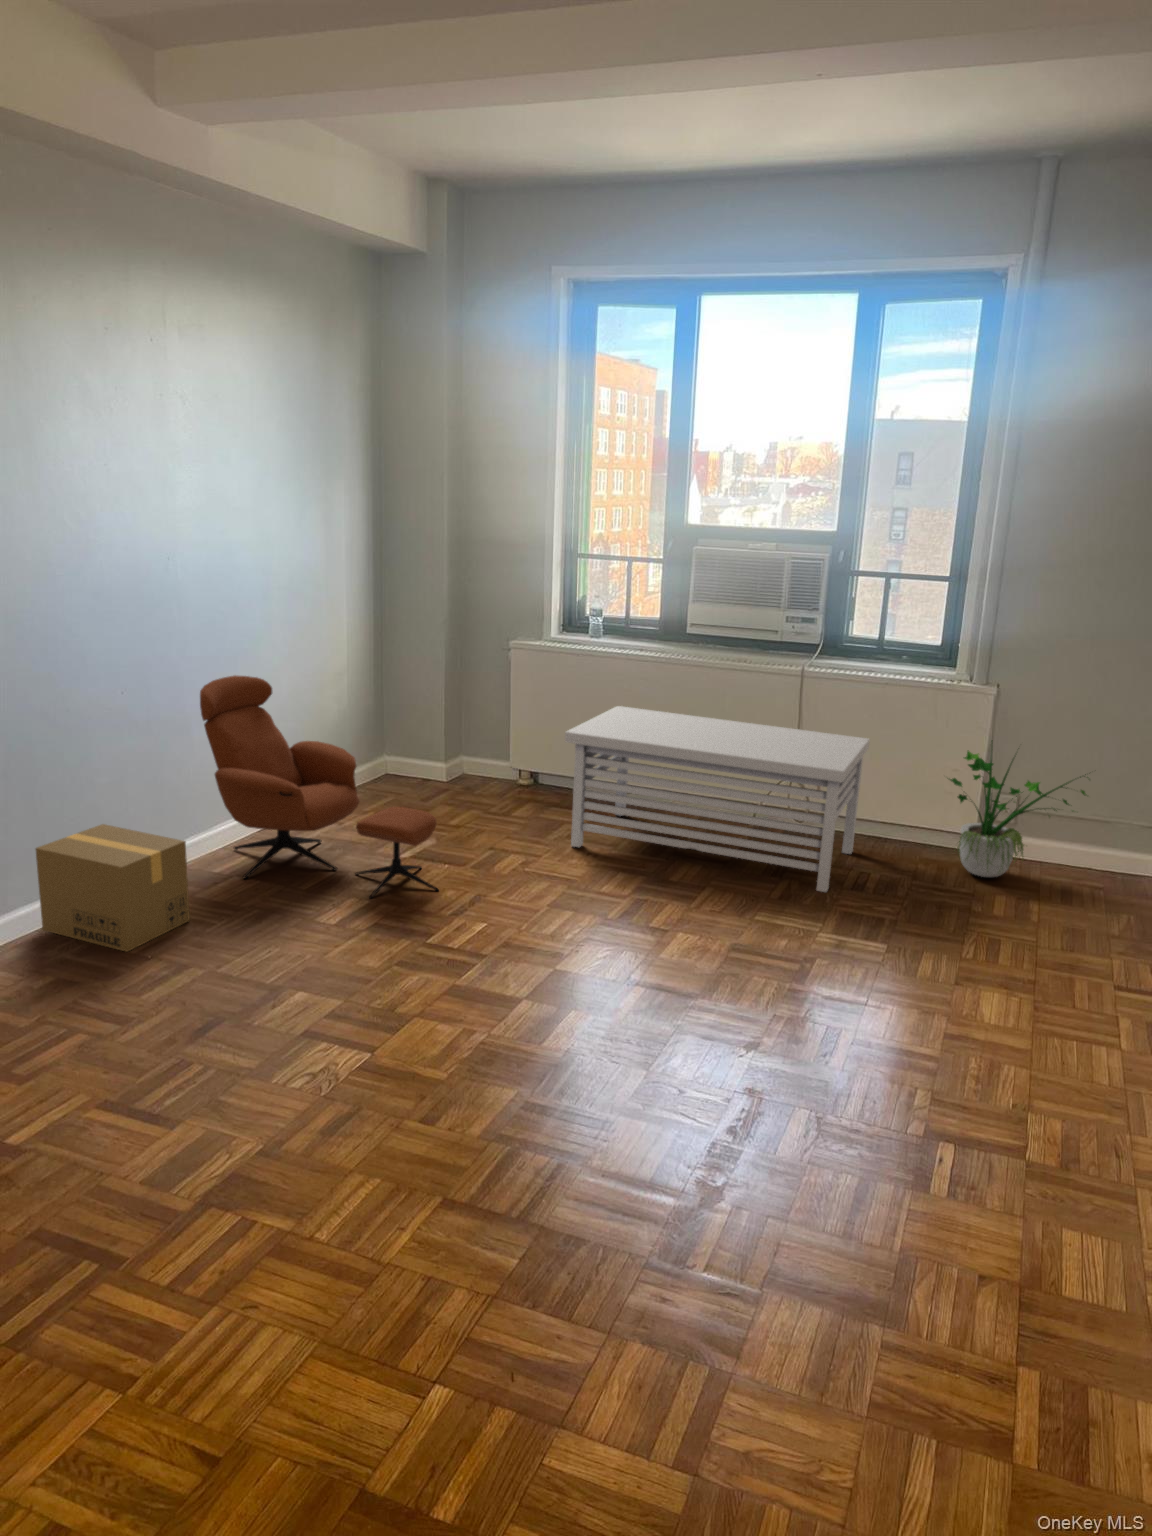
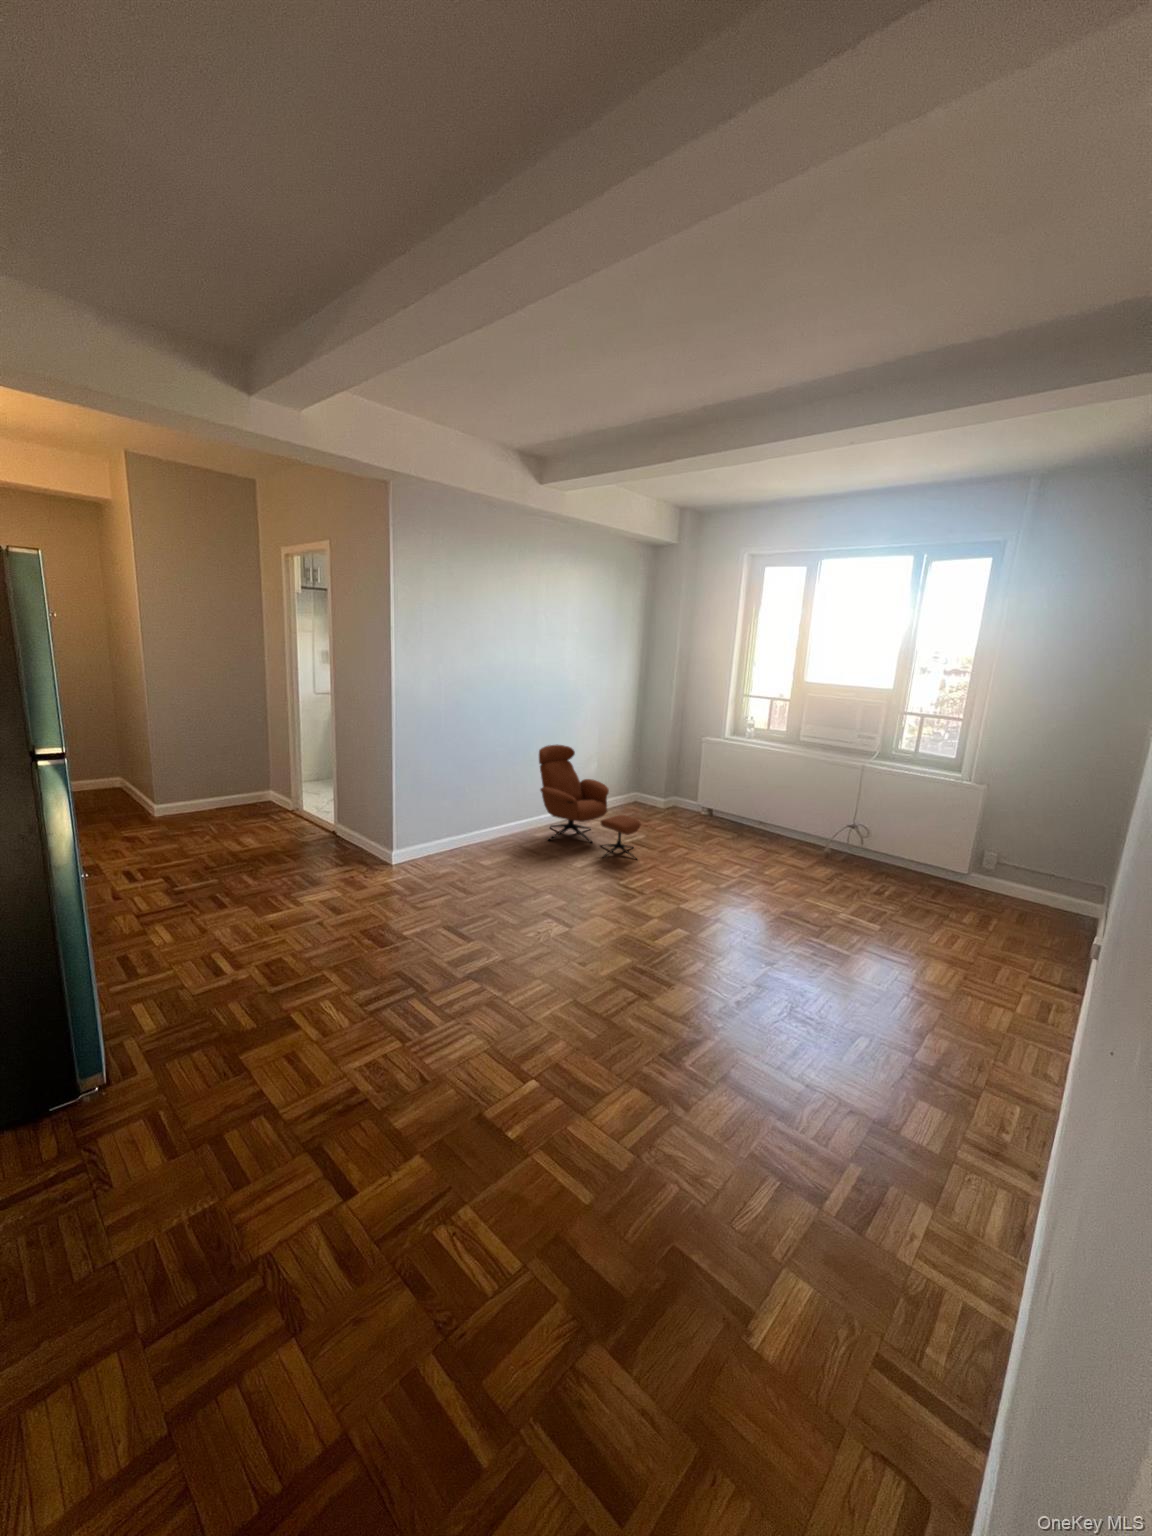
storage bench: present [565,706,870,892] -> none [716,777,898,893]
potted plant: present [949,740,1088,877] -> none [942,807,1055,901]
cardboard box: present [36,824,190,952] -> none [455,806,518,865]

